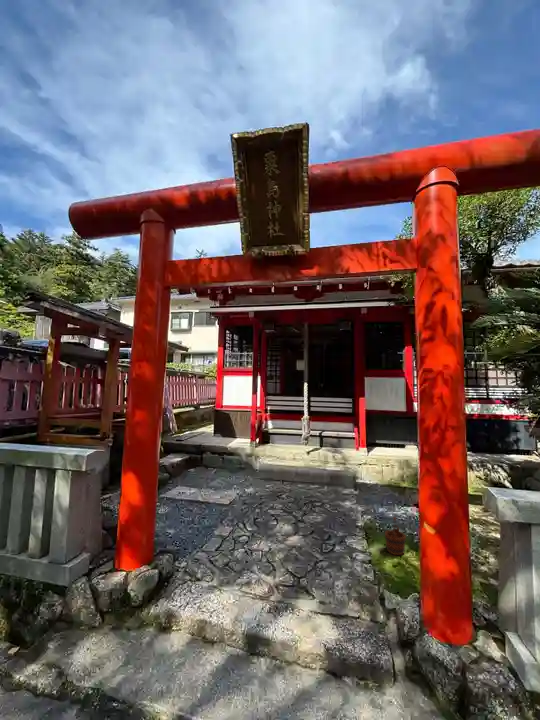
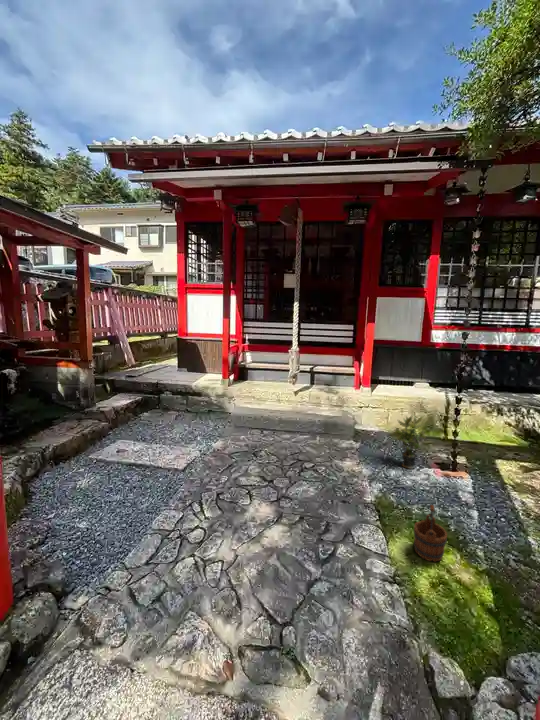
potted plant: none [379,464,403,507] -> present [395,416,425,469]

